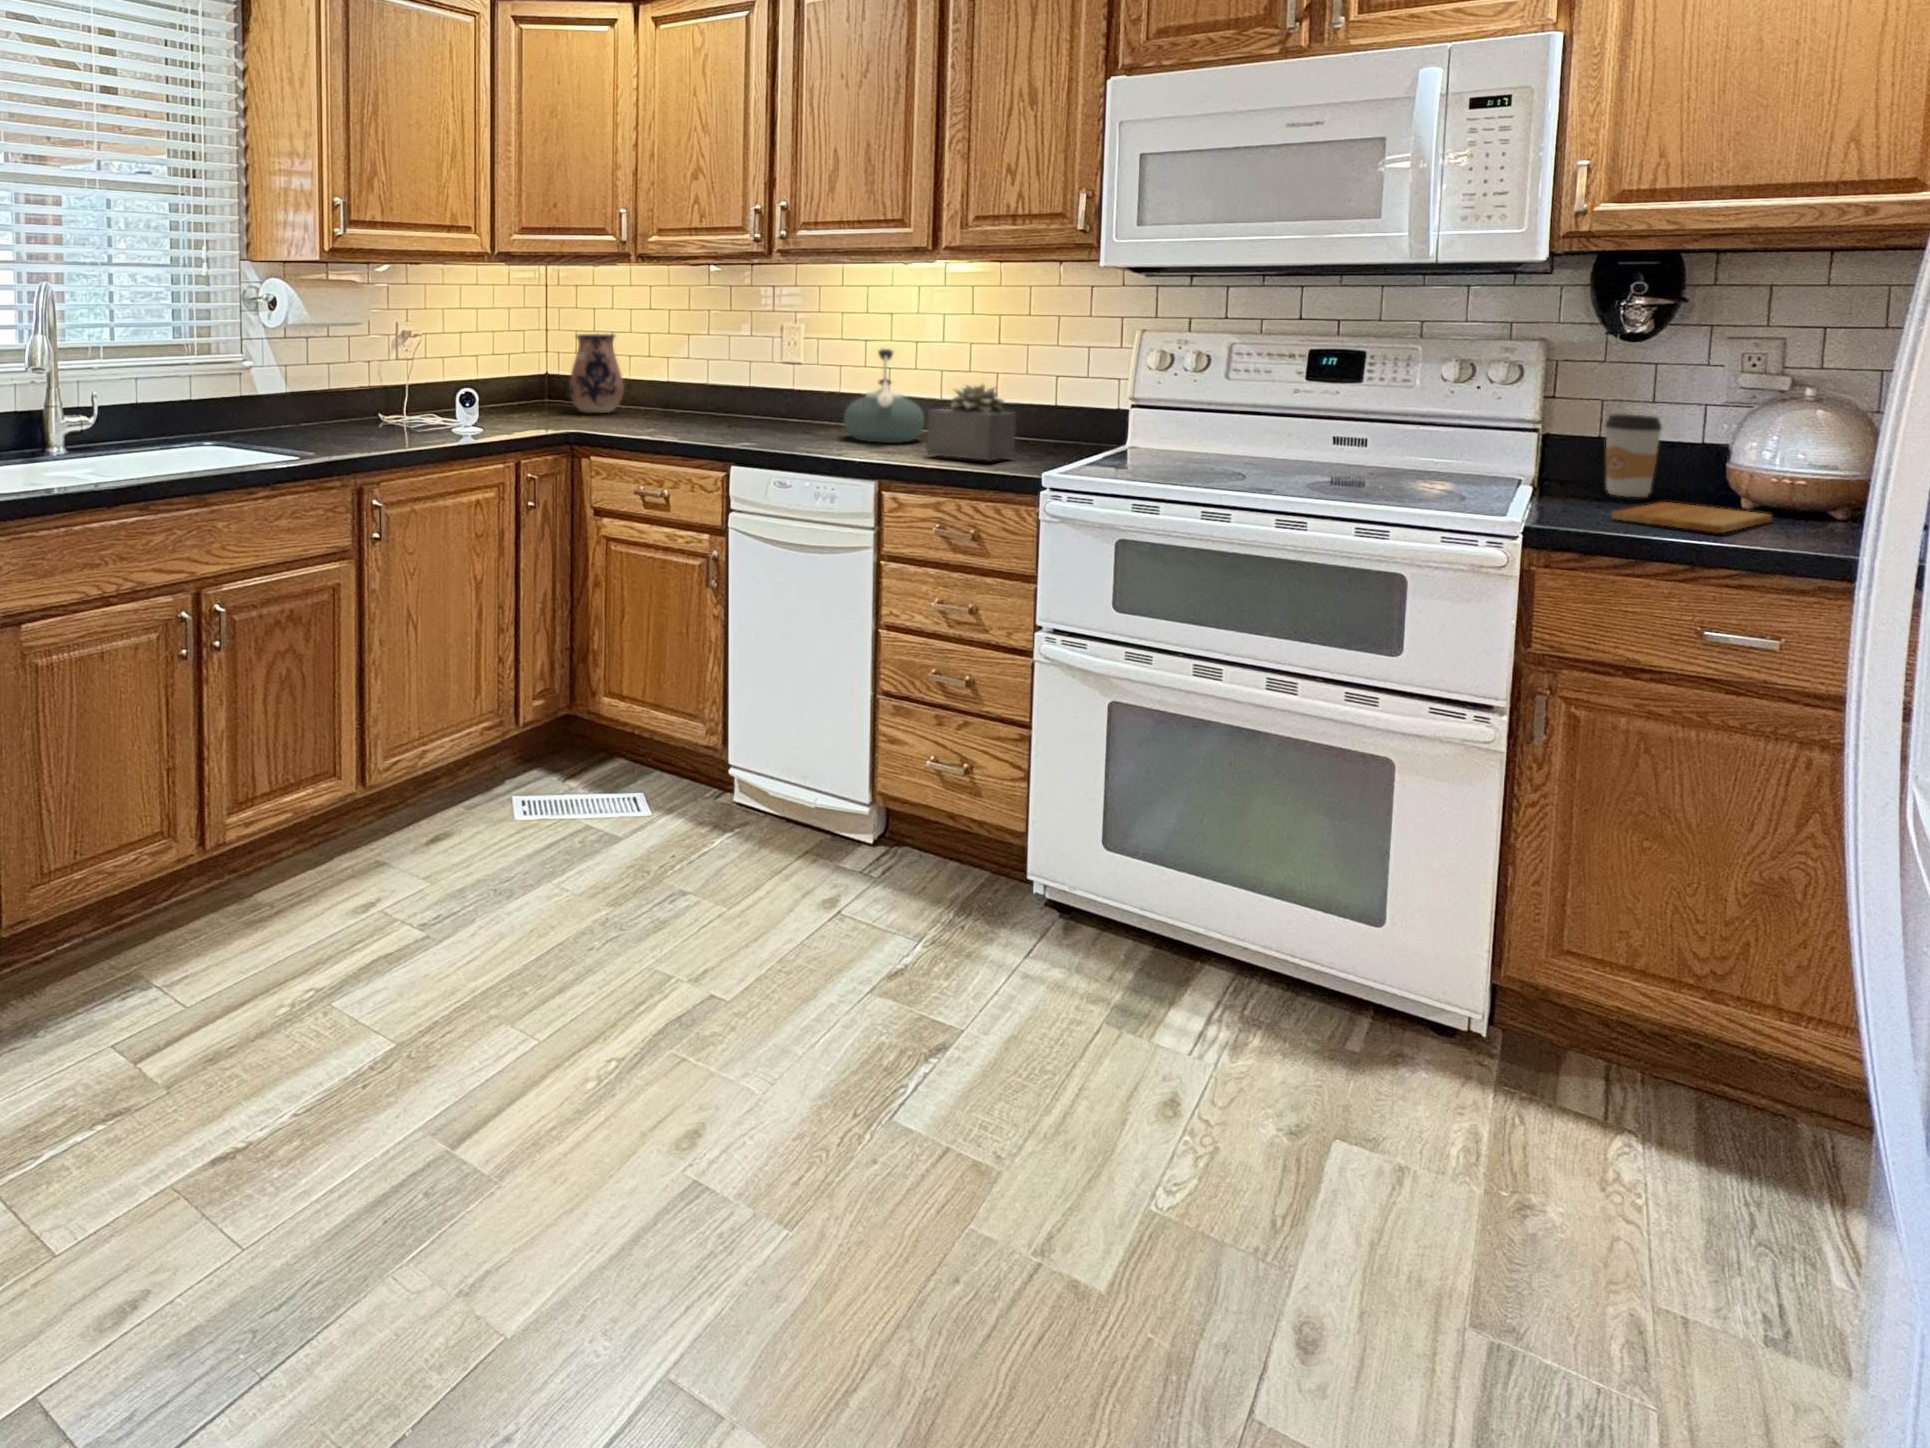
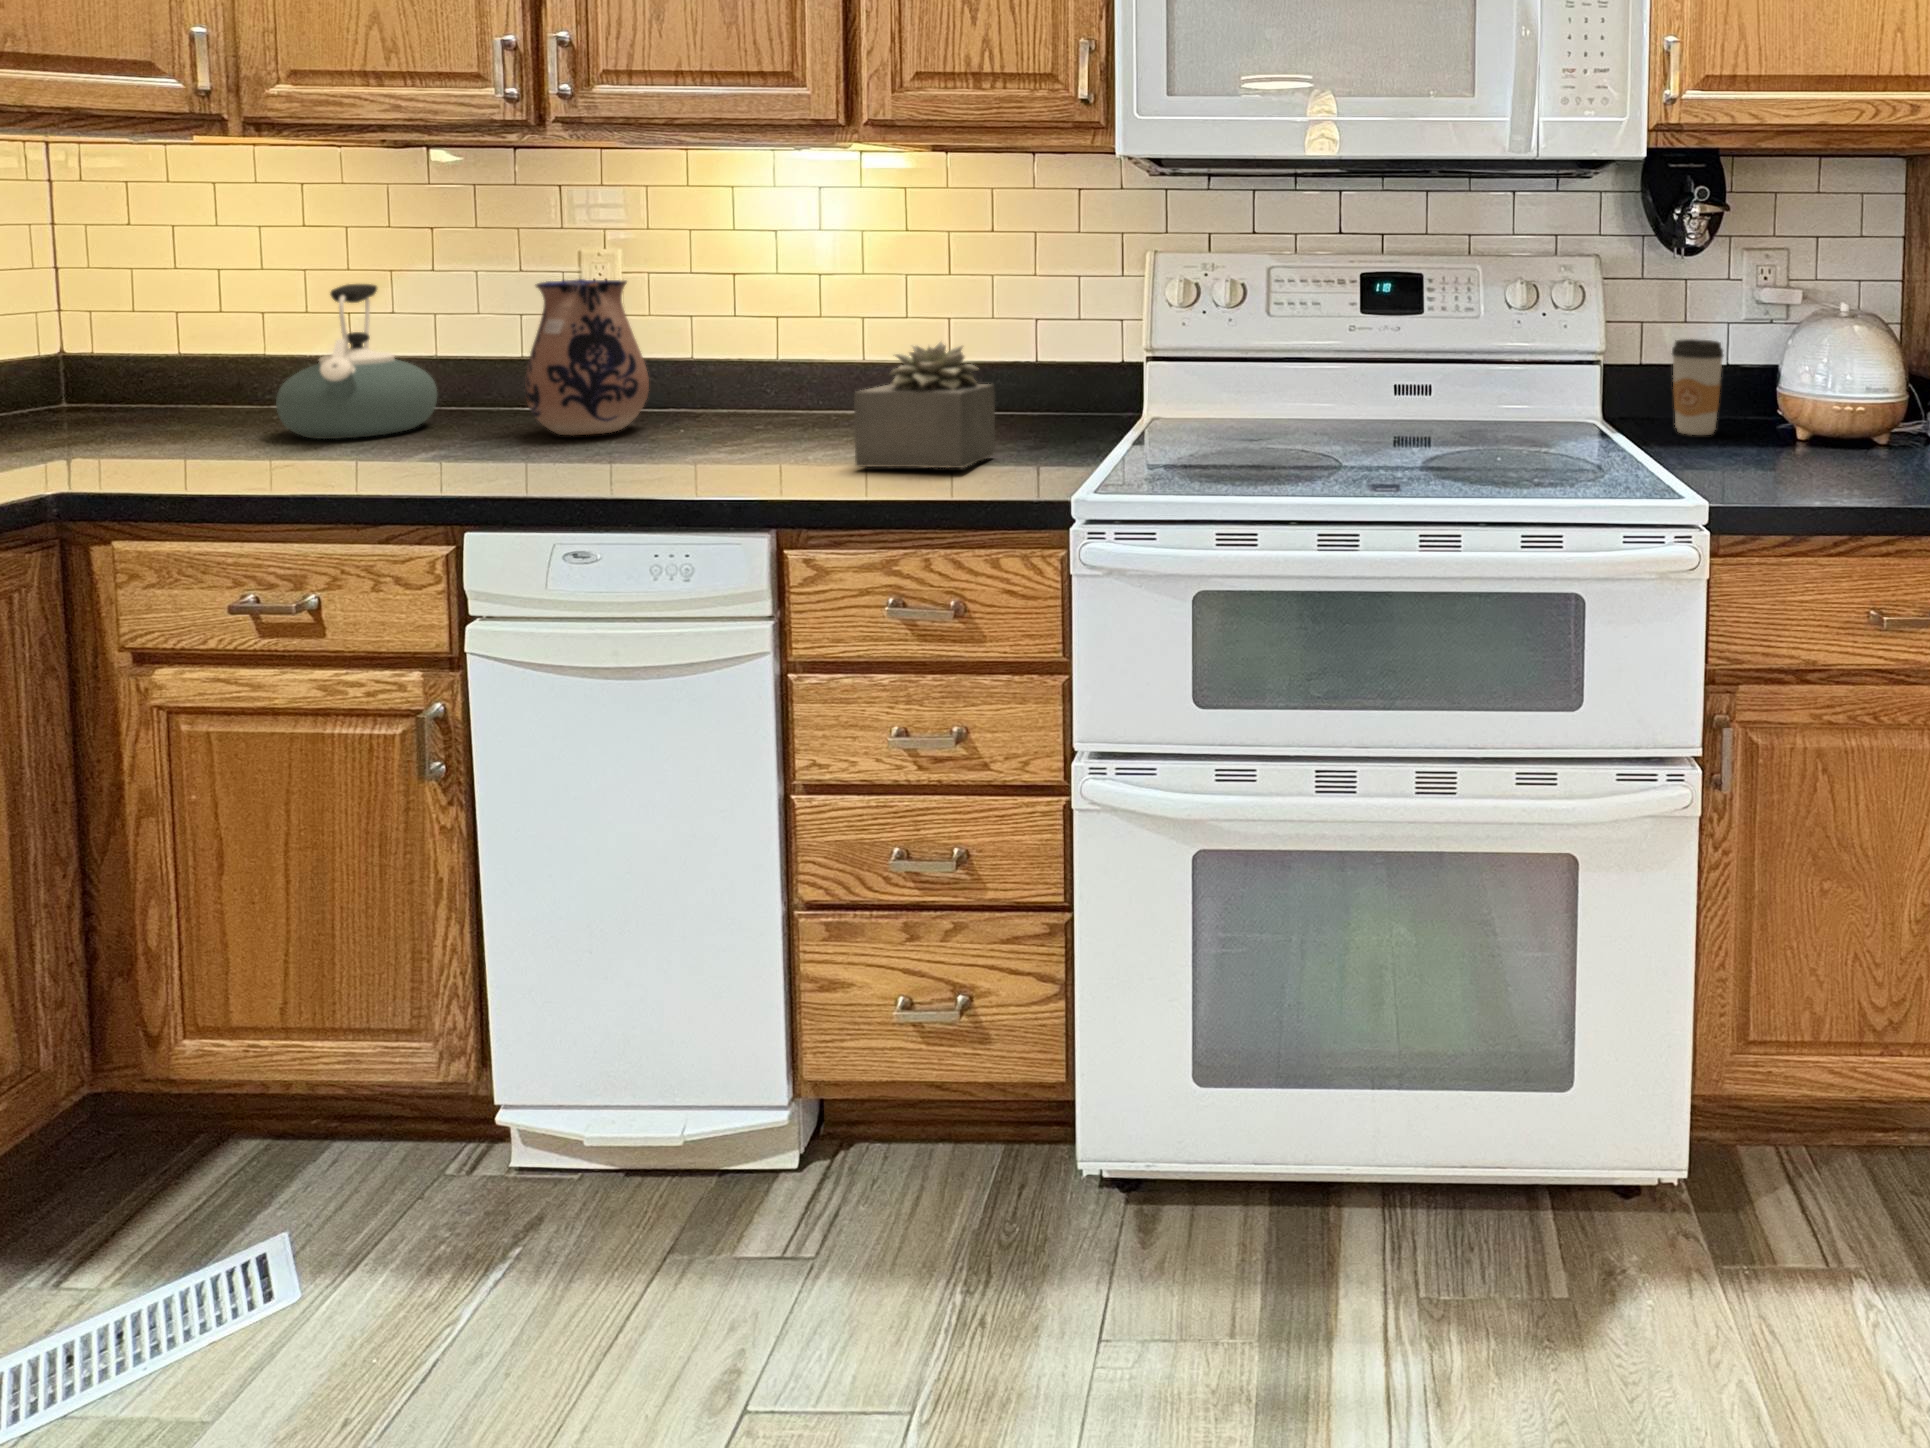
ceramic pitcher: present [569,334,624,413] -> present [525,279,649,436]
kettle: present [844,349,924,443] -> present [276,284,437,439]
cutting board: present [1611,502,1772,533] -> none [1744,441,1859,484]

